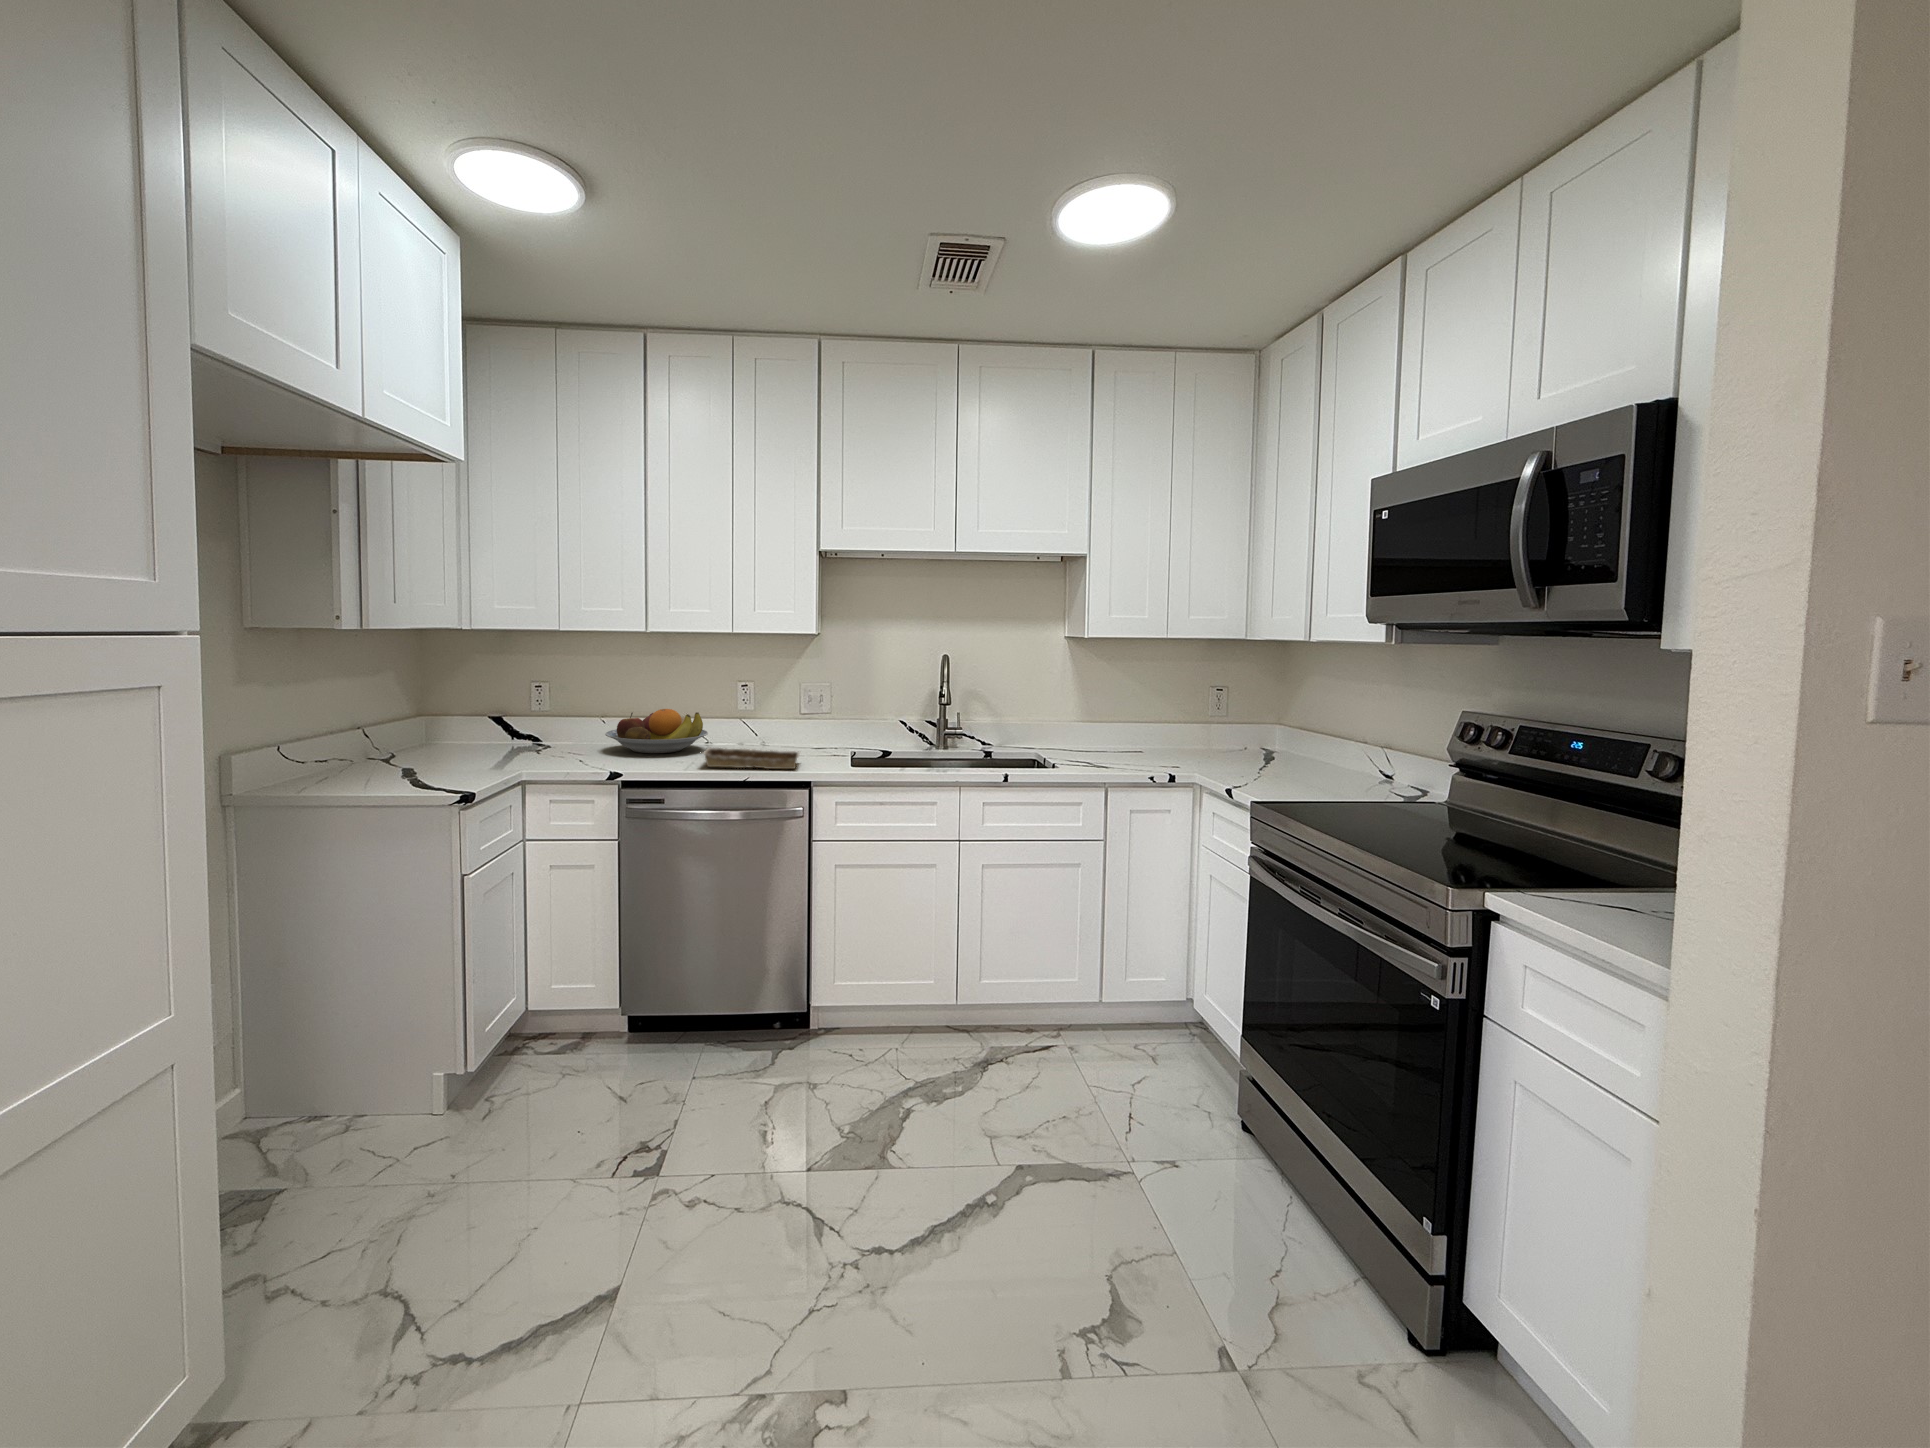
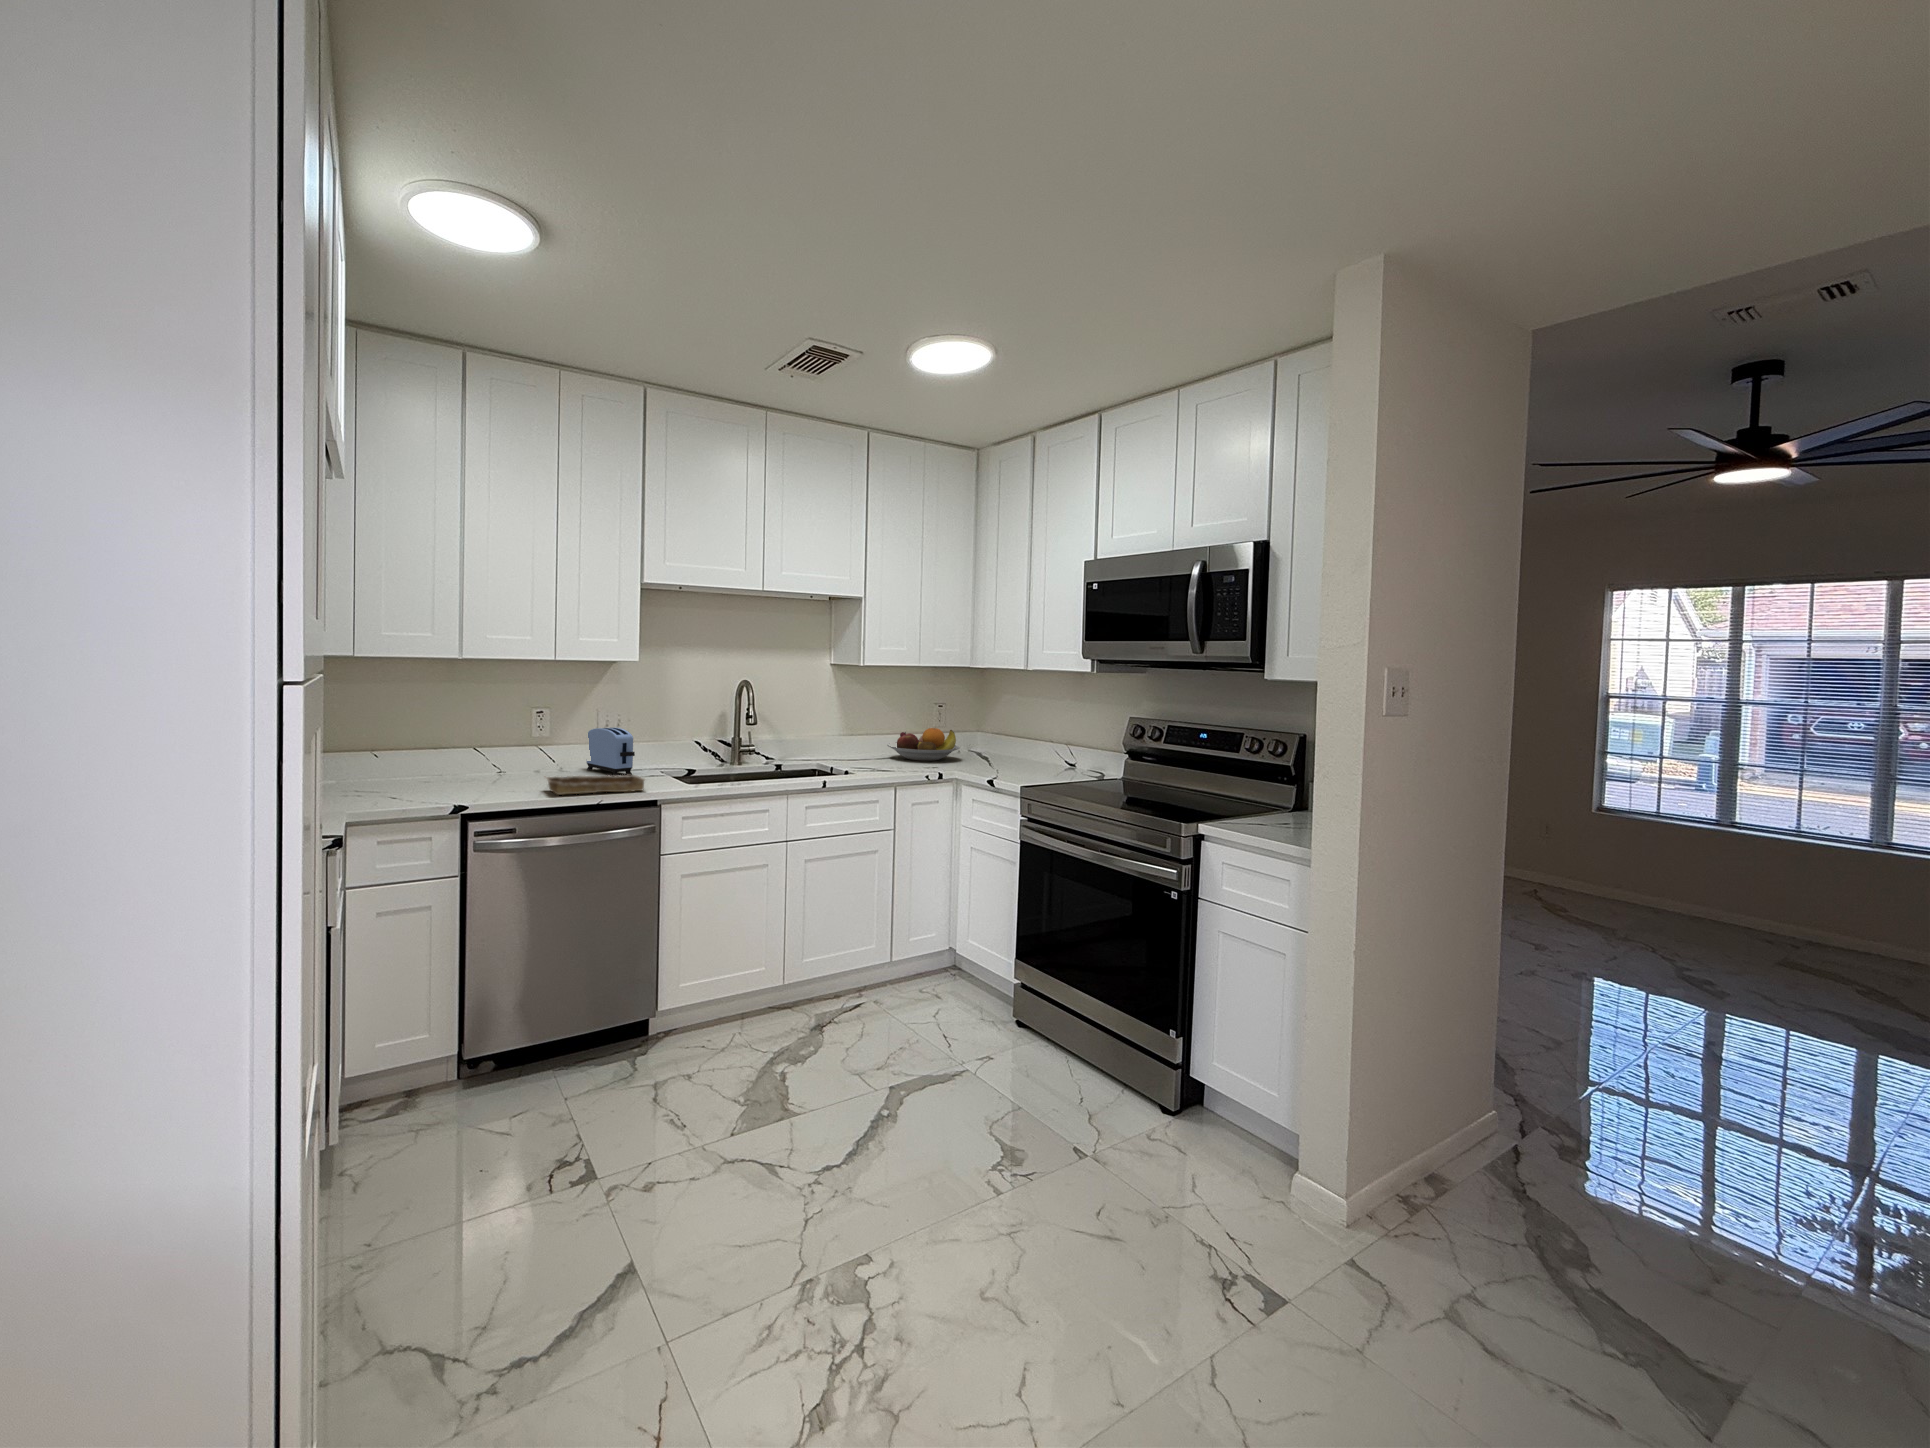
toaster: none [789,701,823,751] -> present [587,728,635,776]
fruit bowl: present [605,709,708,753] -> present [887,728,960,761]

